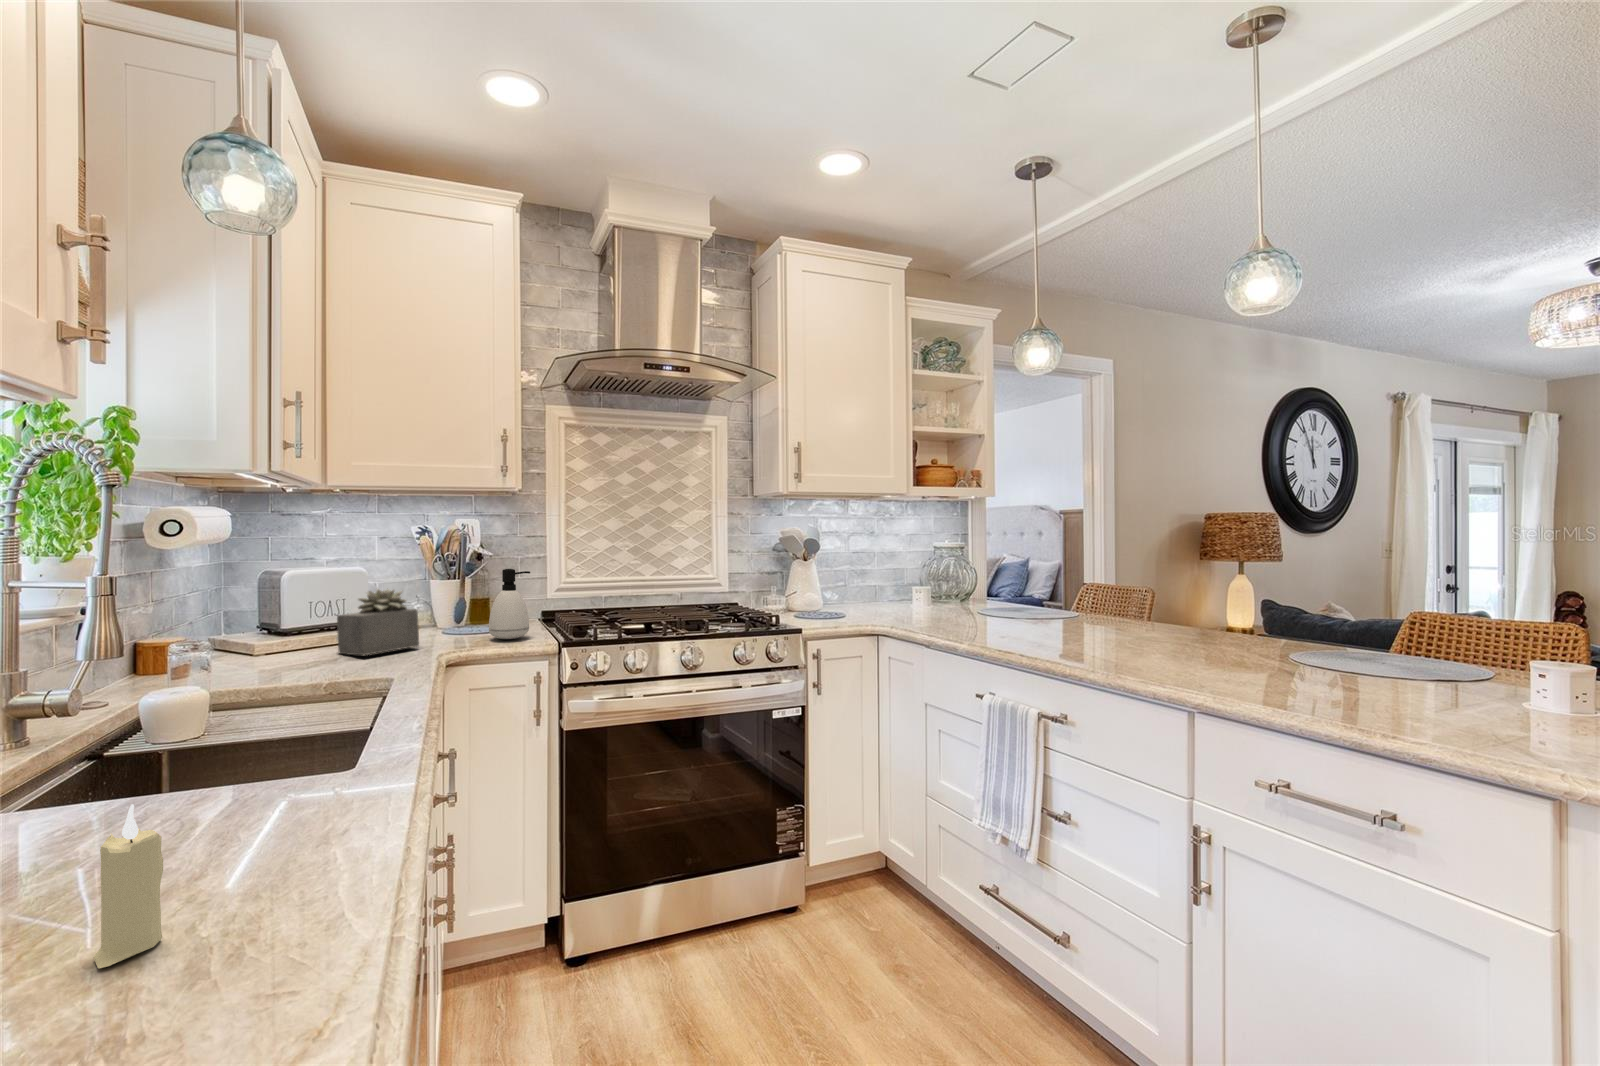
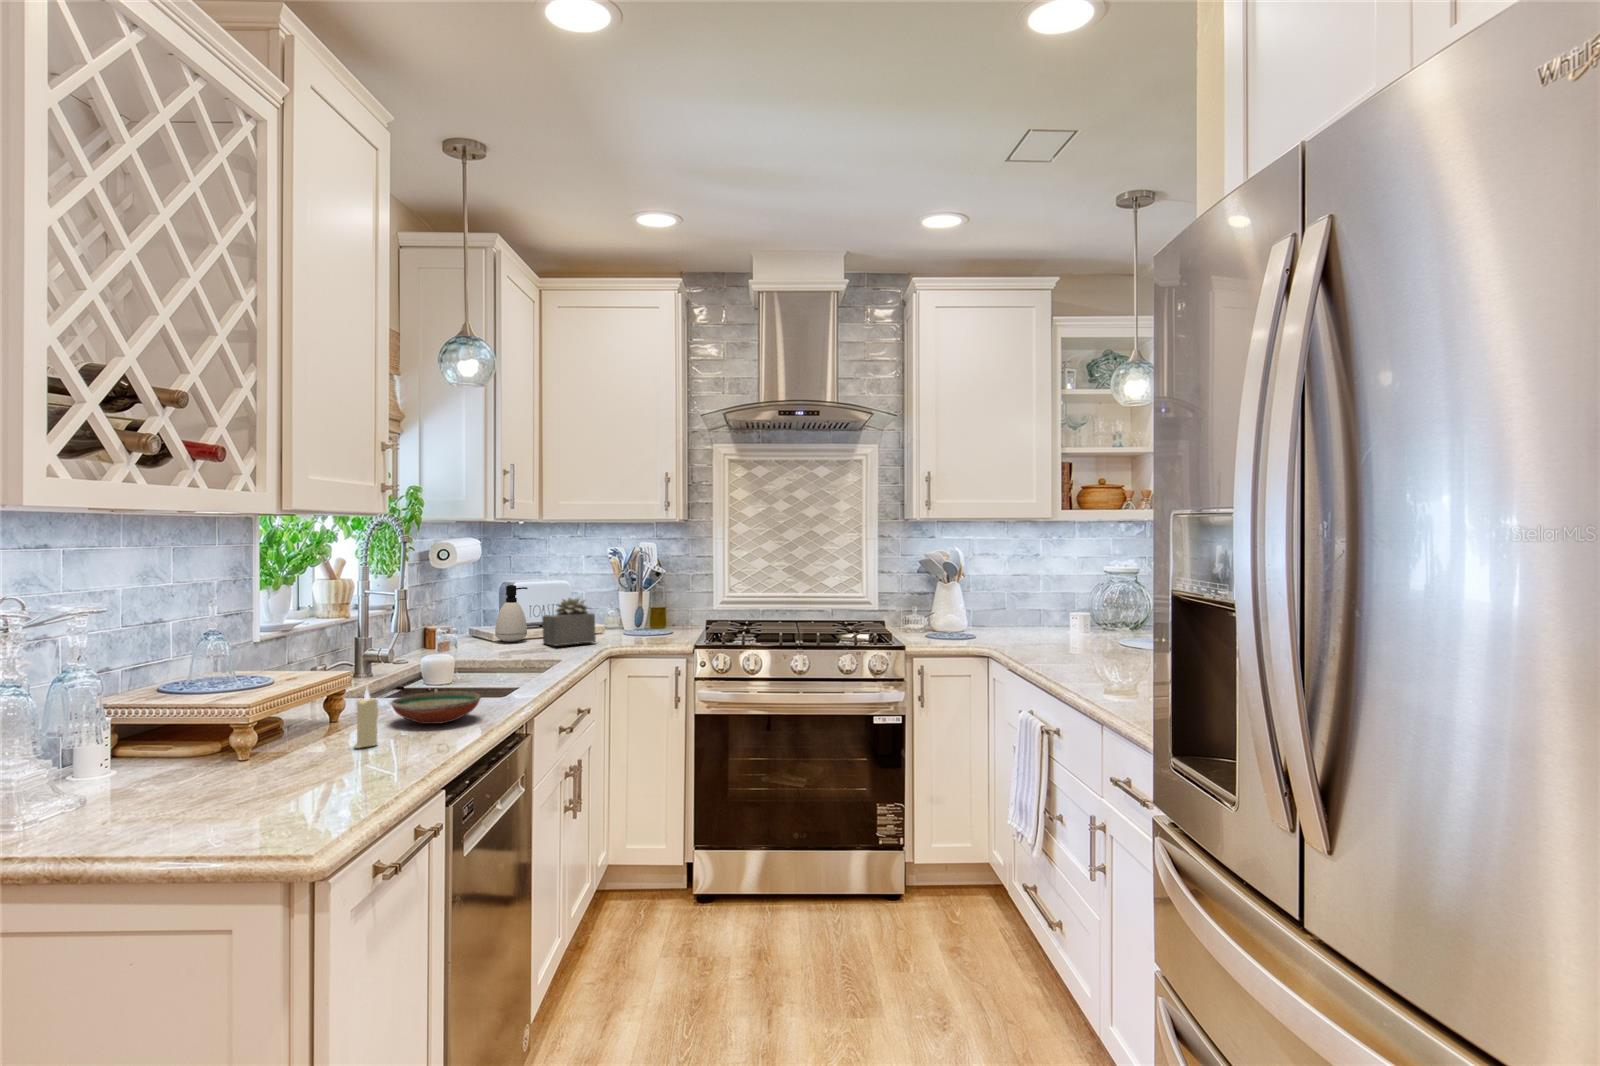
soap dispenser: present [489,569,530,639] -> present [495,585,528,642]
decorative bowl: none [160,763,366,847] -> present [391,691,481,724]

